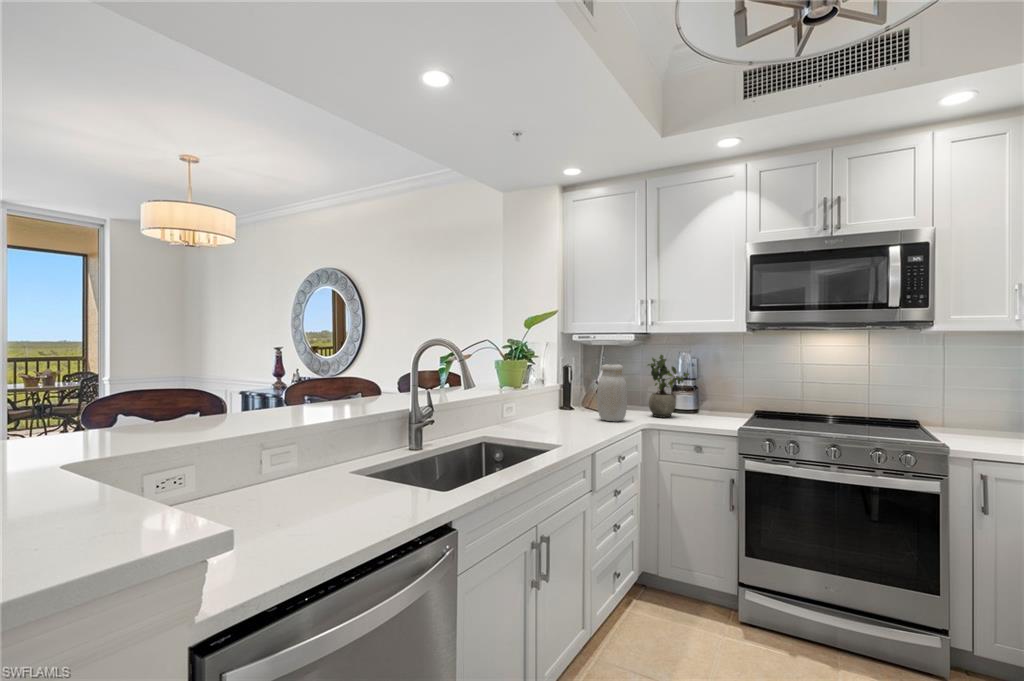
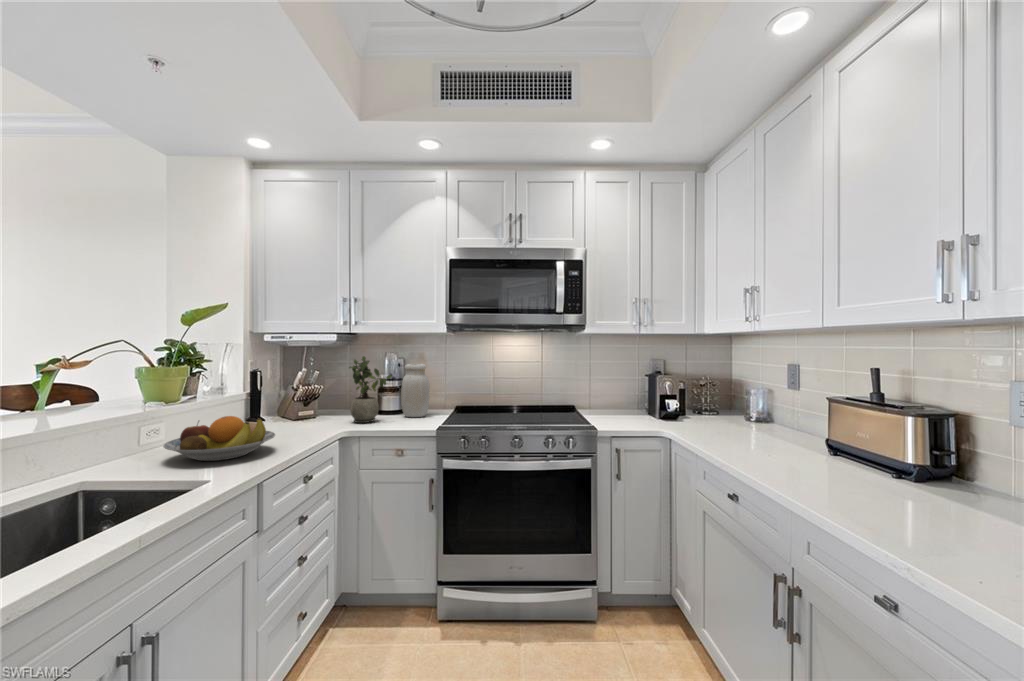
jar: present [597,364,627,421] -> present [401,364,430,417]
fruit bowl: none [521,400,596,433] -> present [163,416,275,461]

